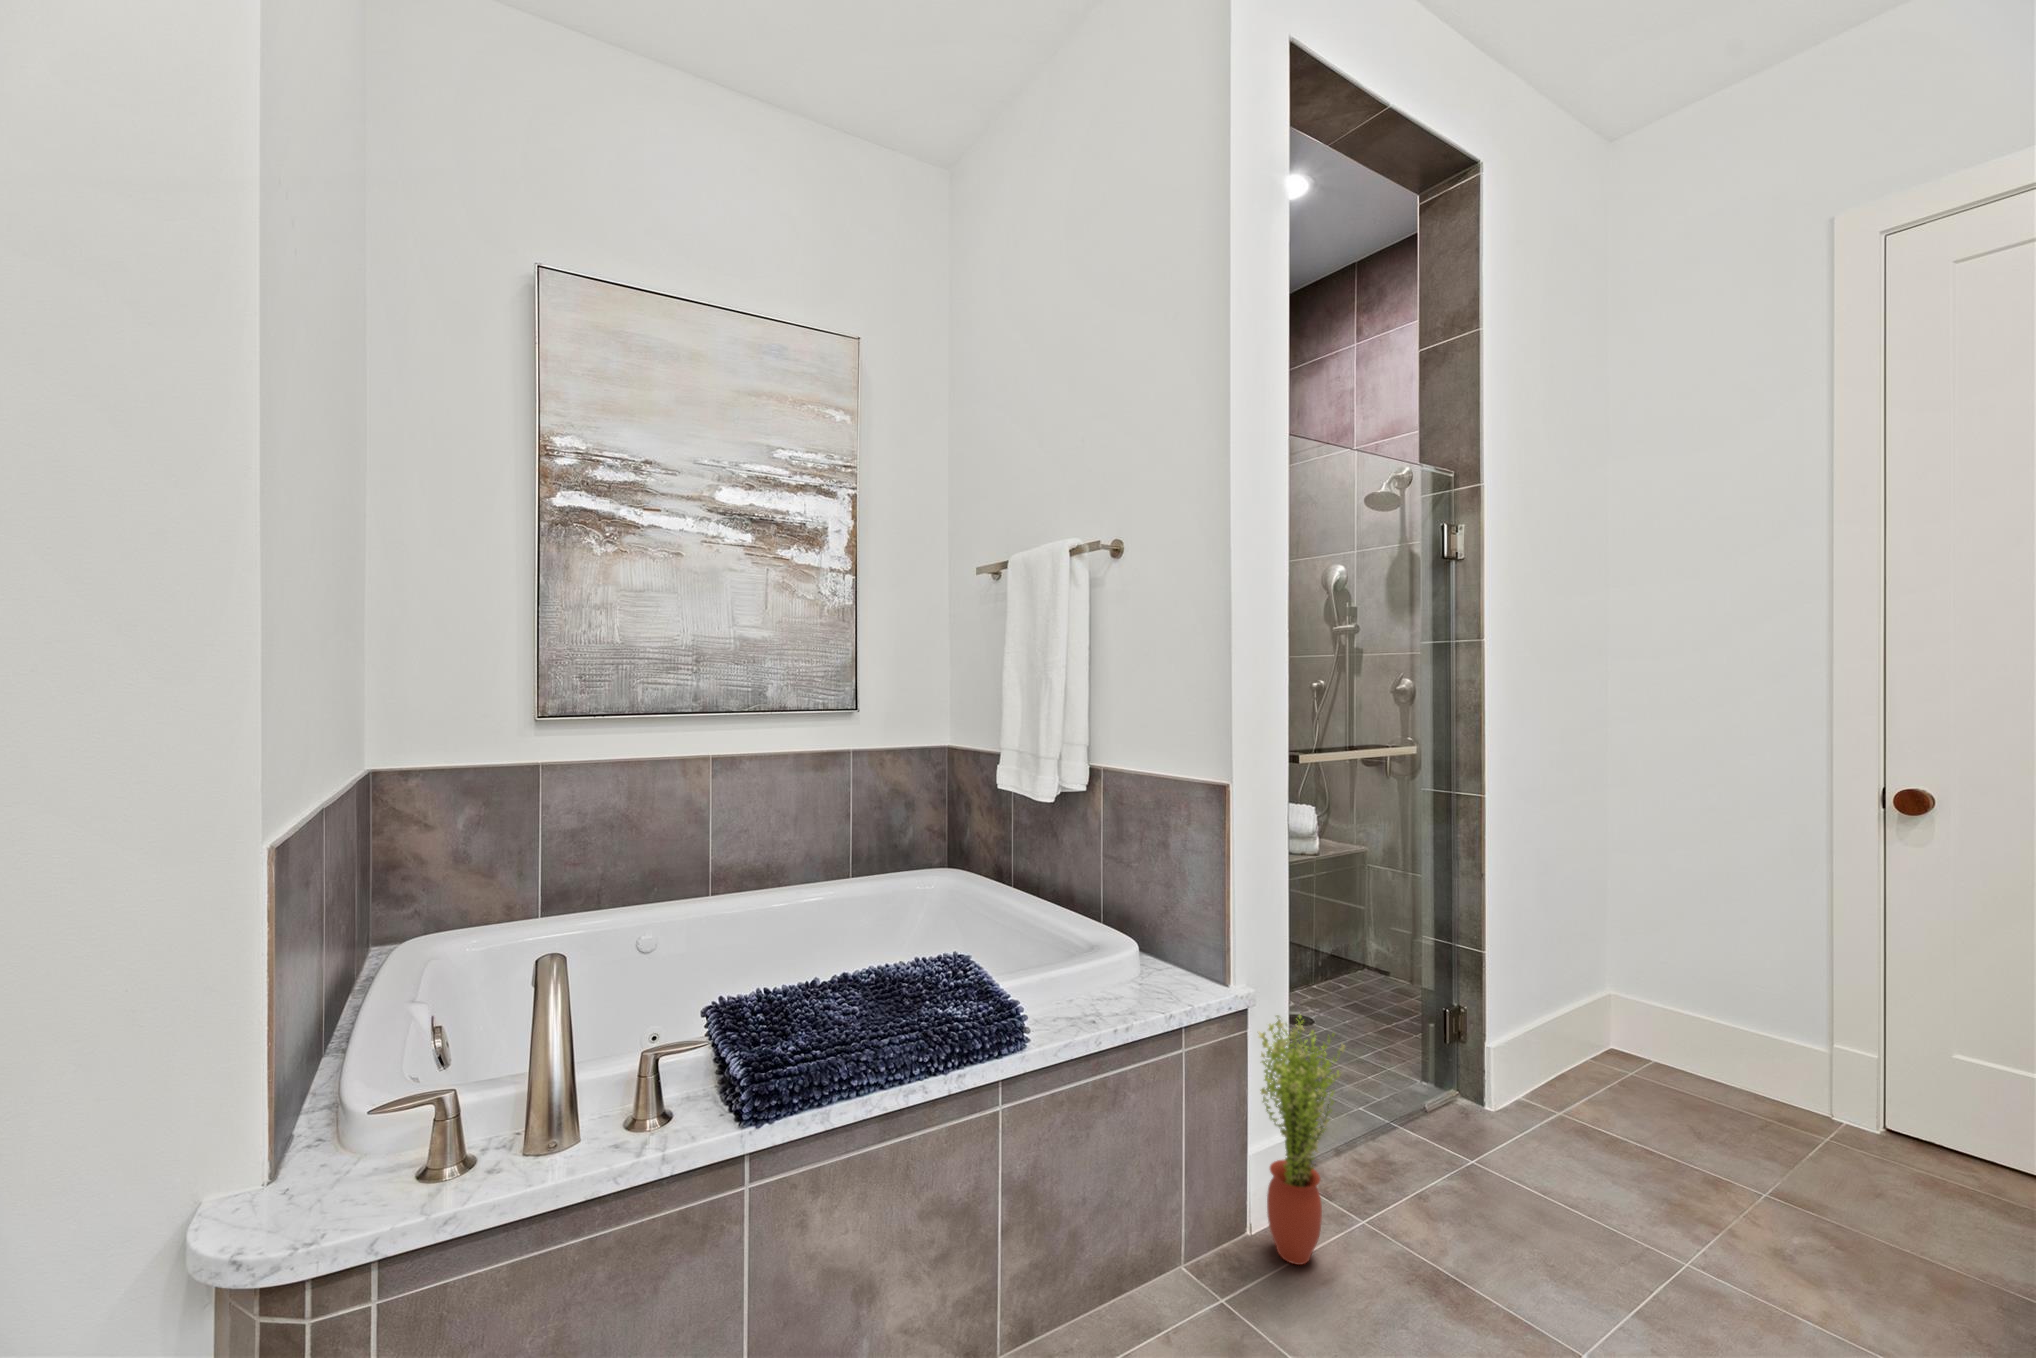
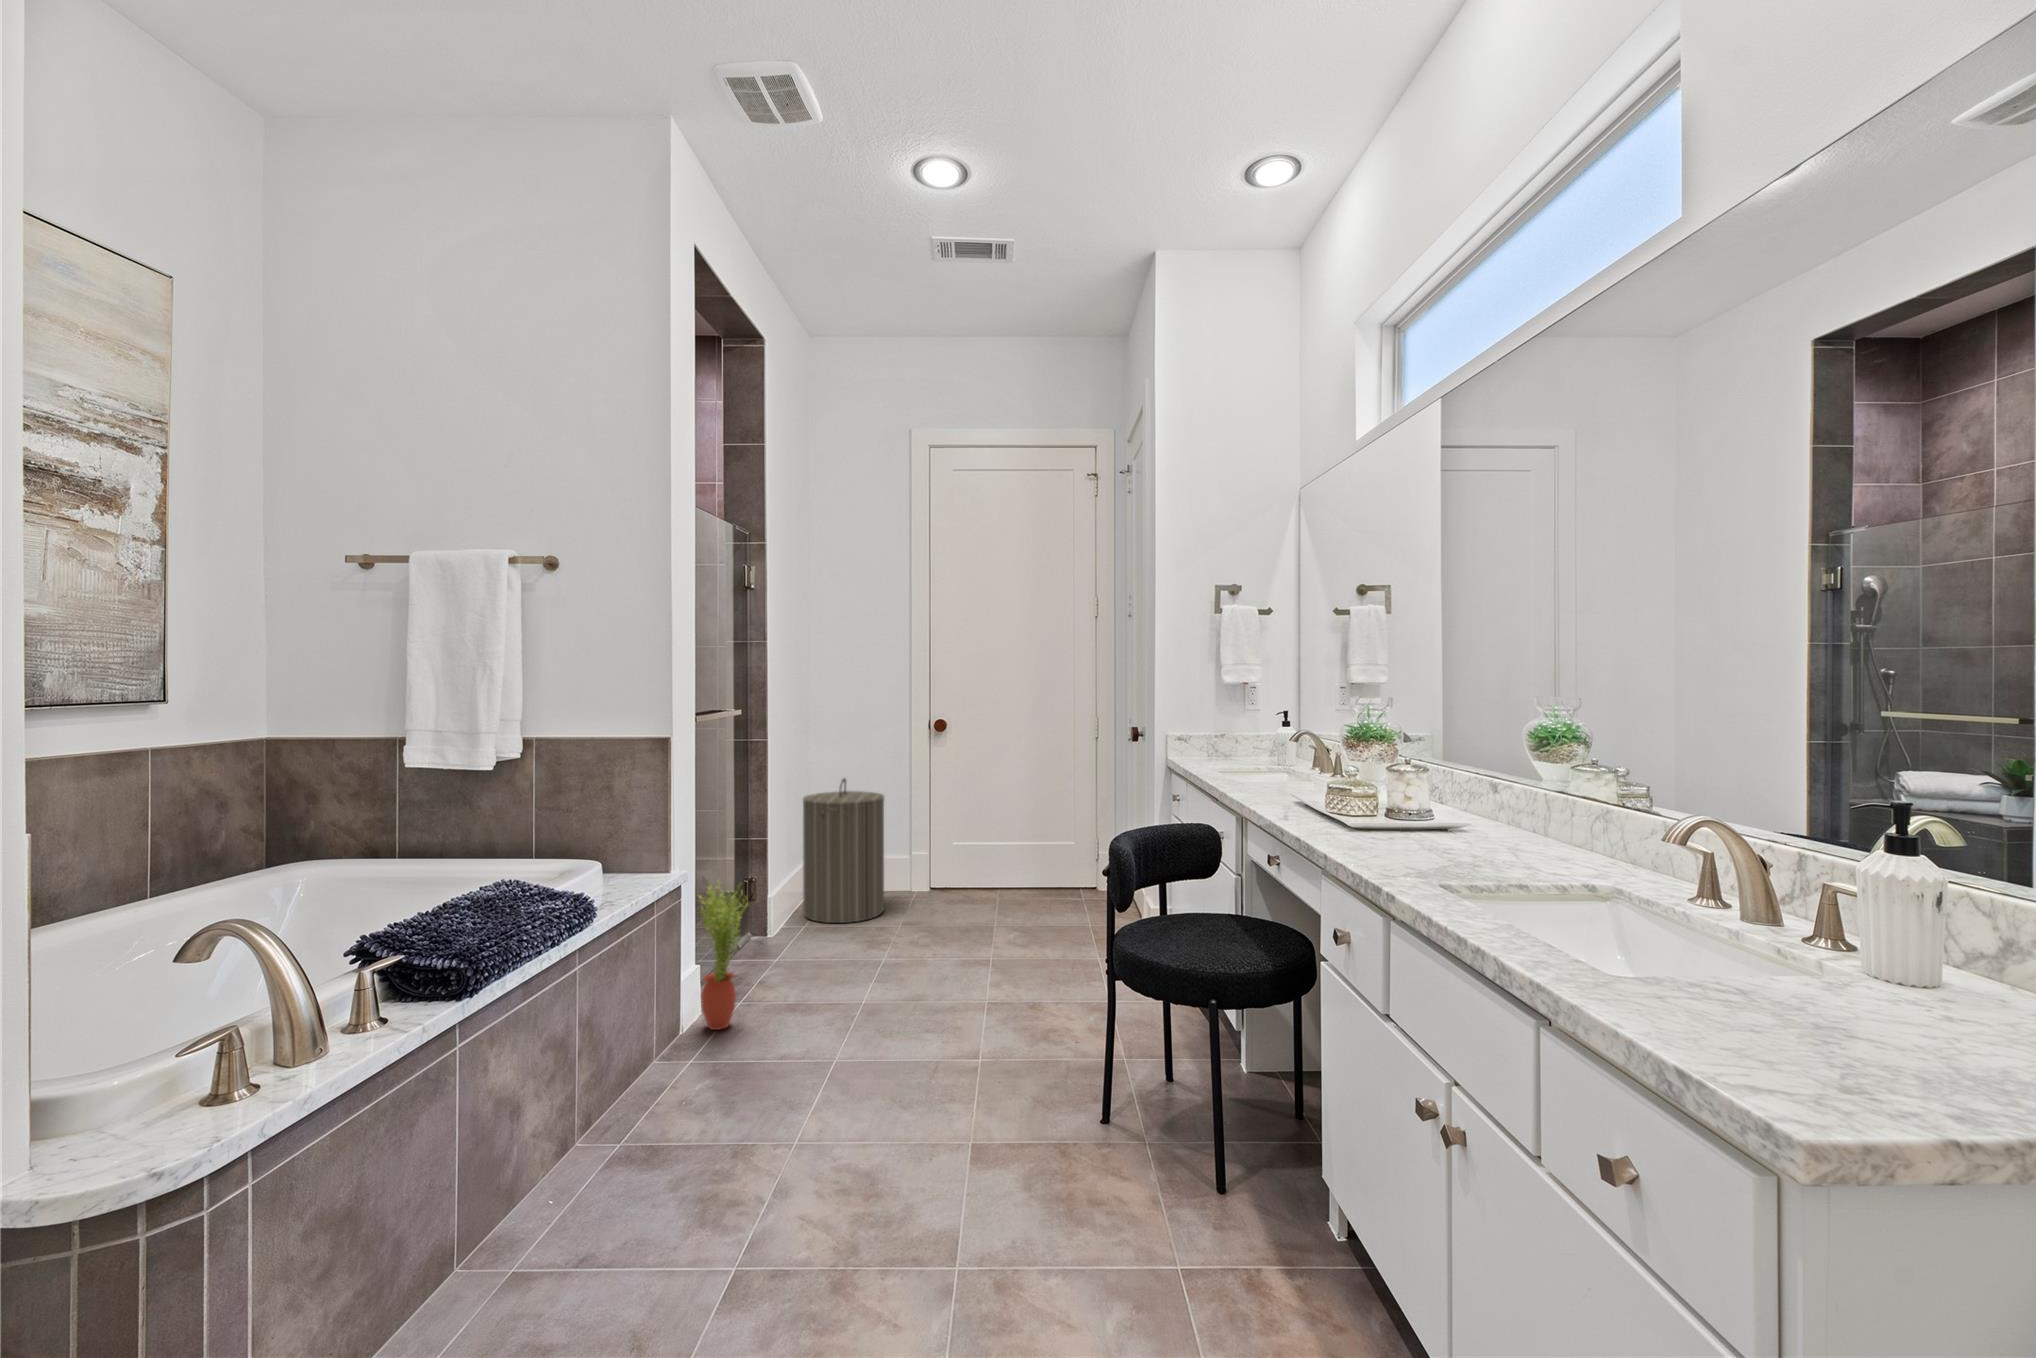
laundry hamper: none [1575,882,1748,1147] -> present [803,778,884,923]

